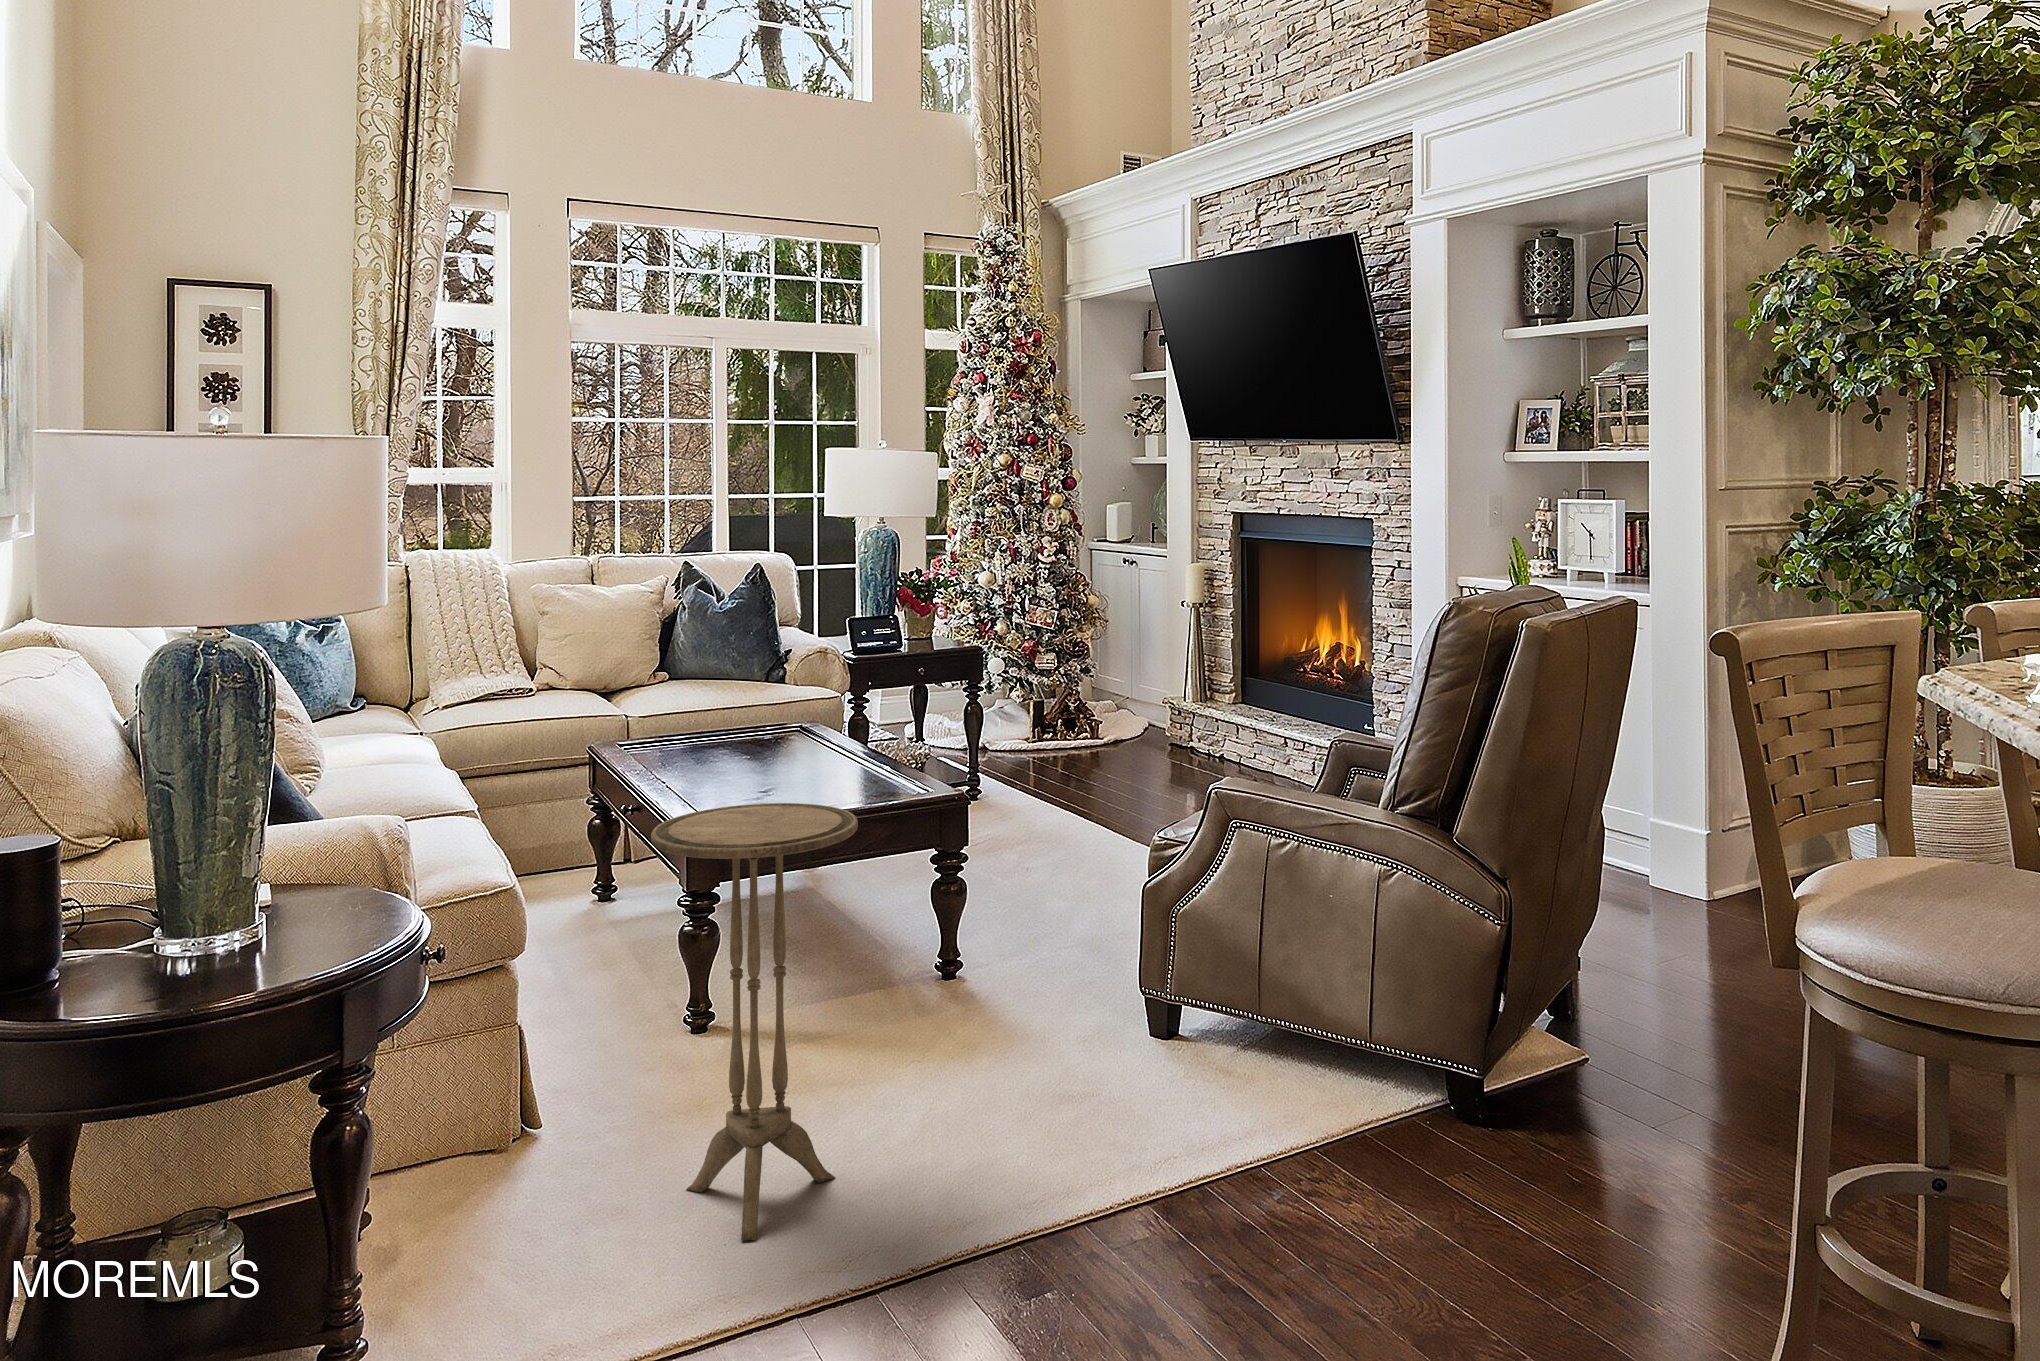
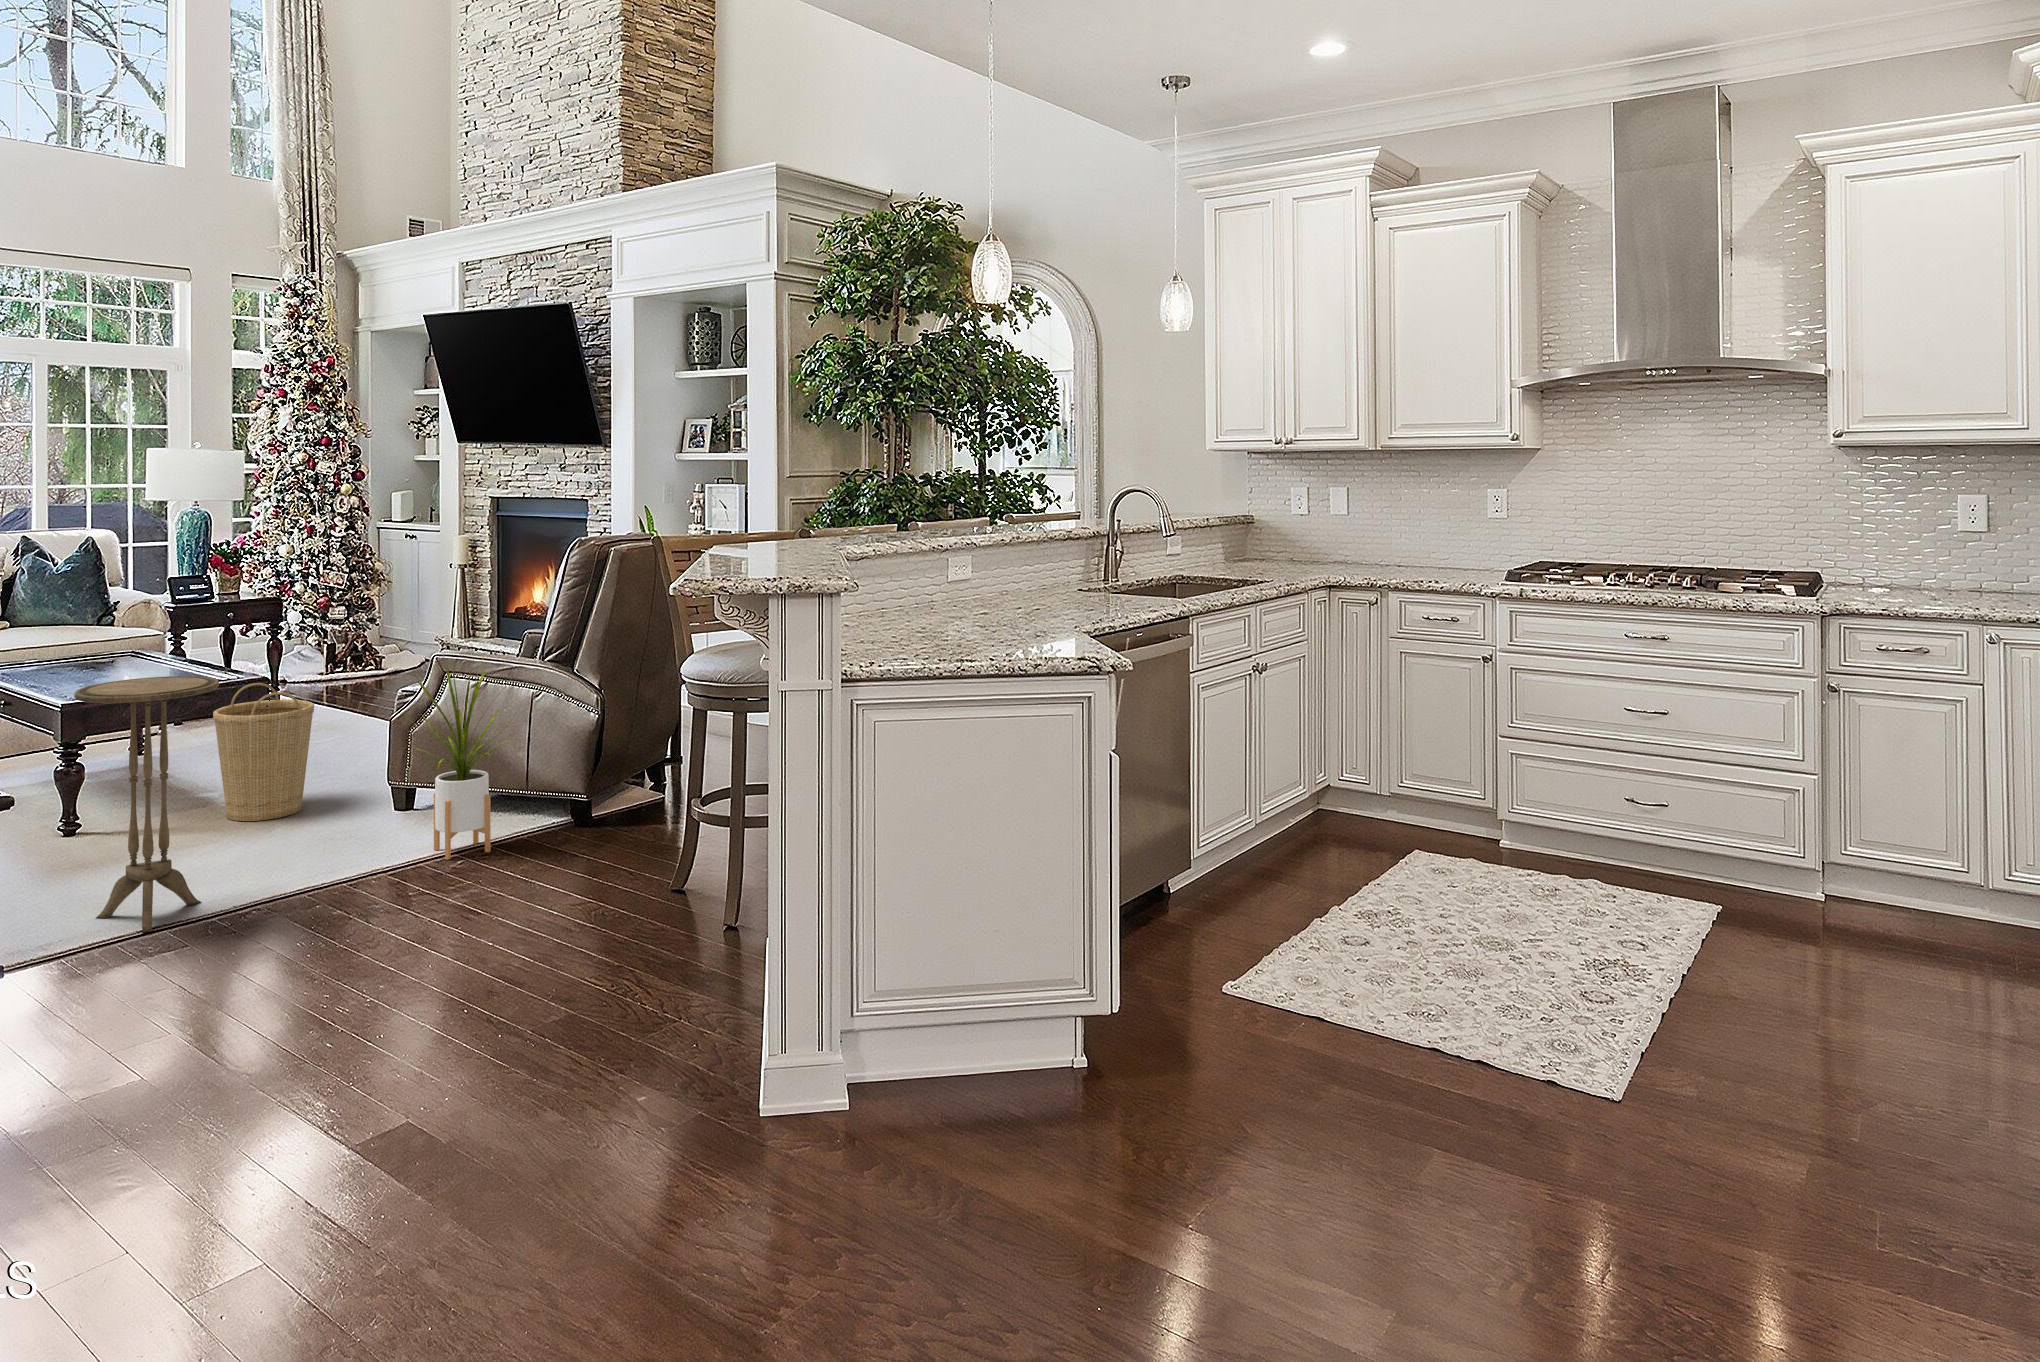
house plant: none [1130,777,1313,1134] -> present [407,655,516,860]
basket: none [874,789,1009,1003] -> present [213,683,314,821]

